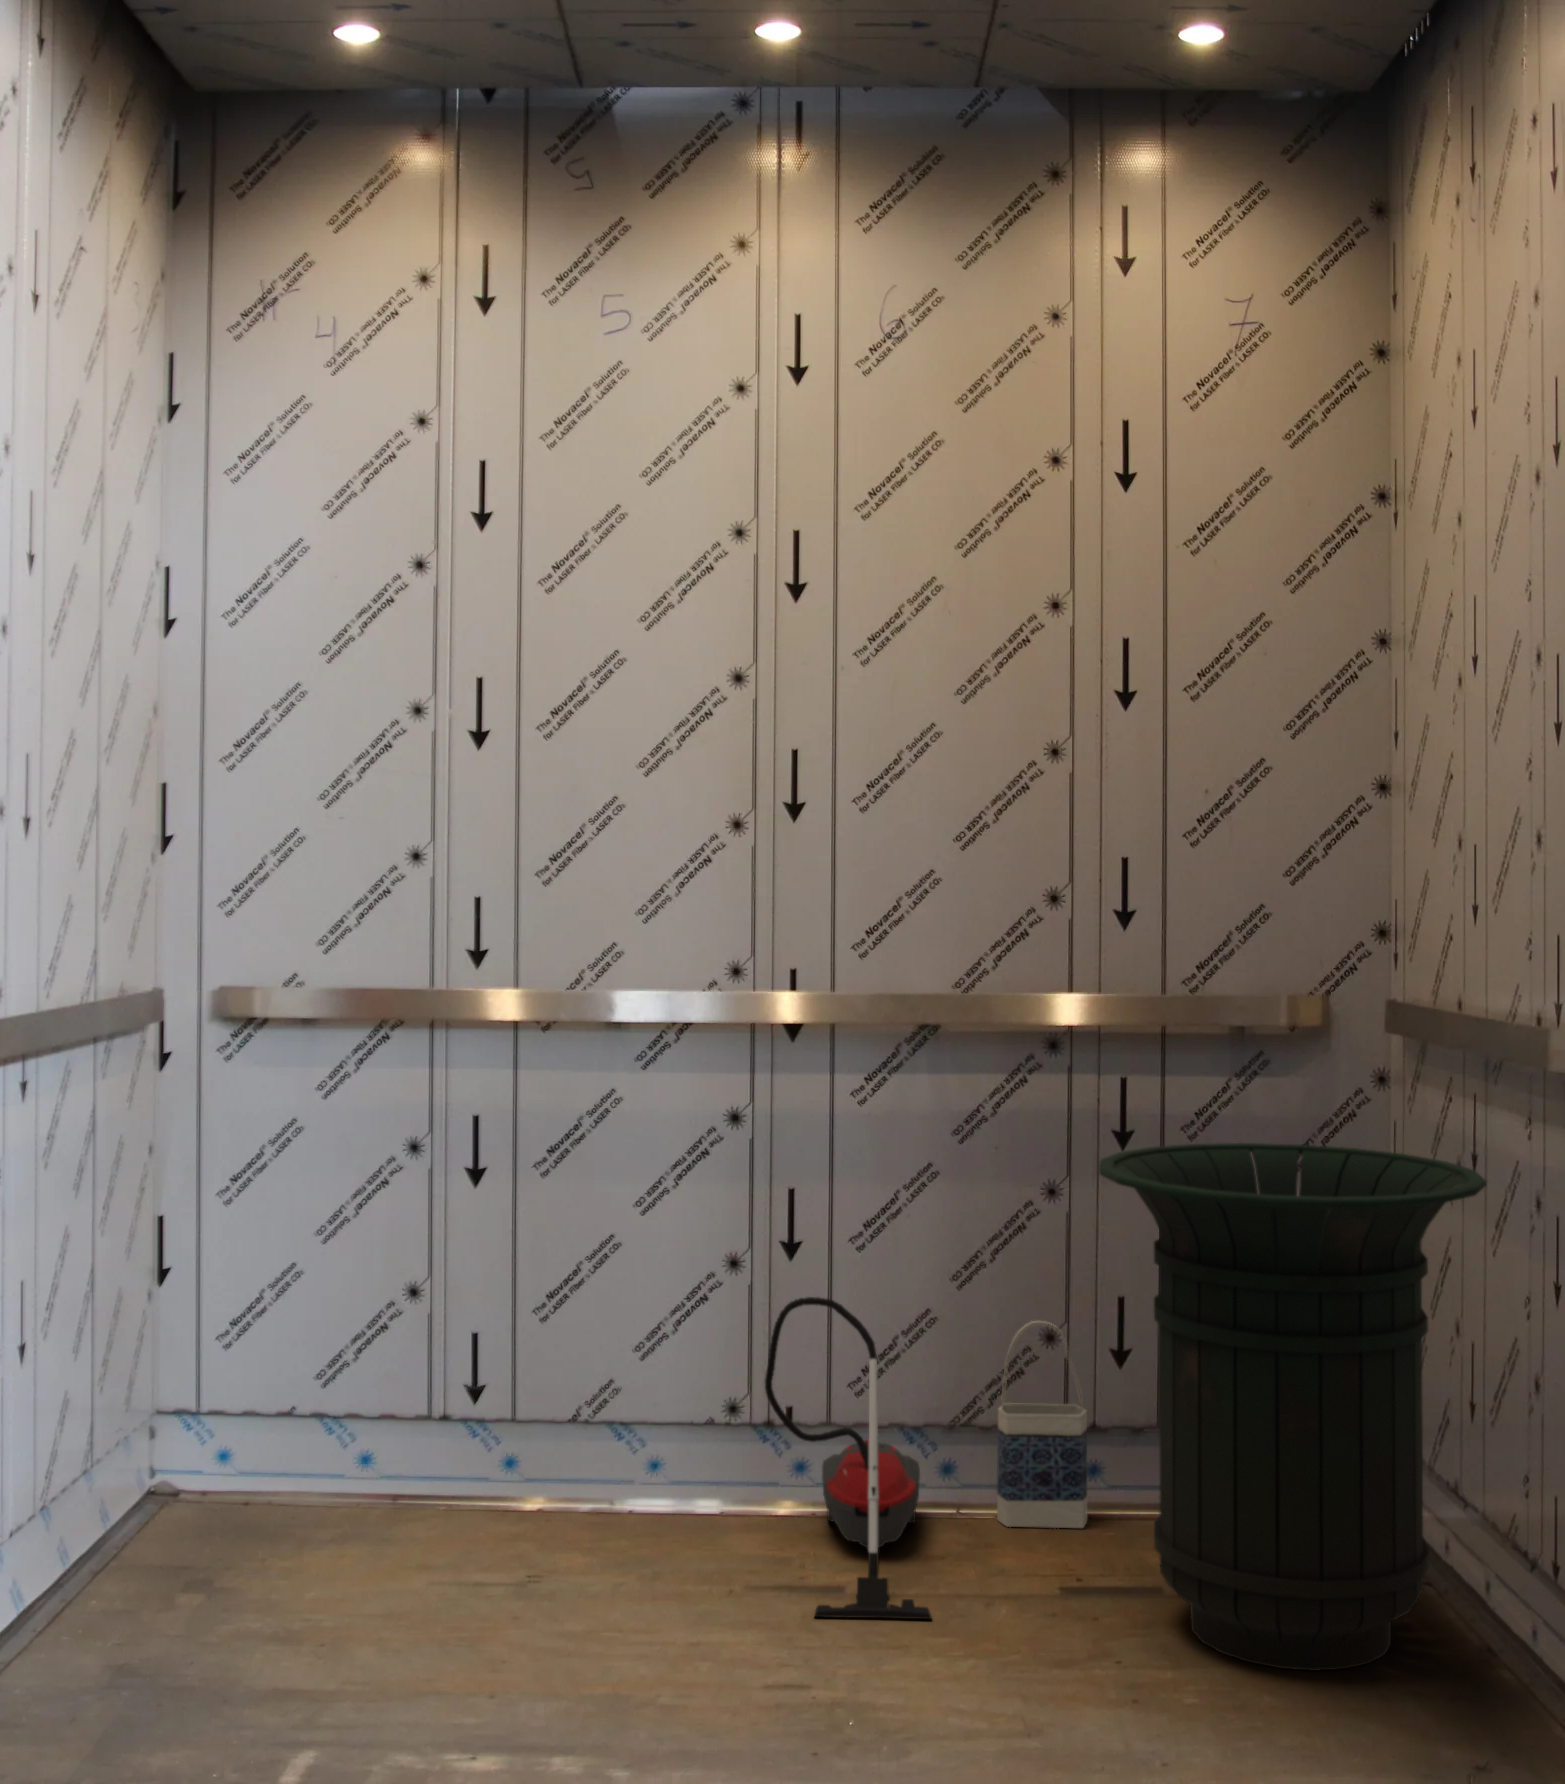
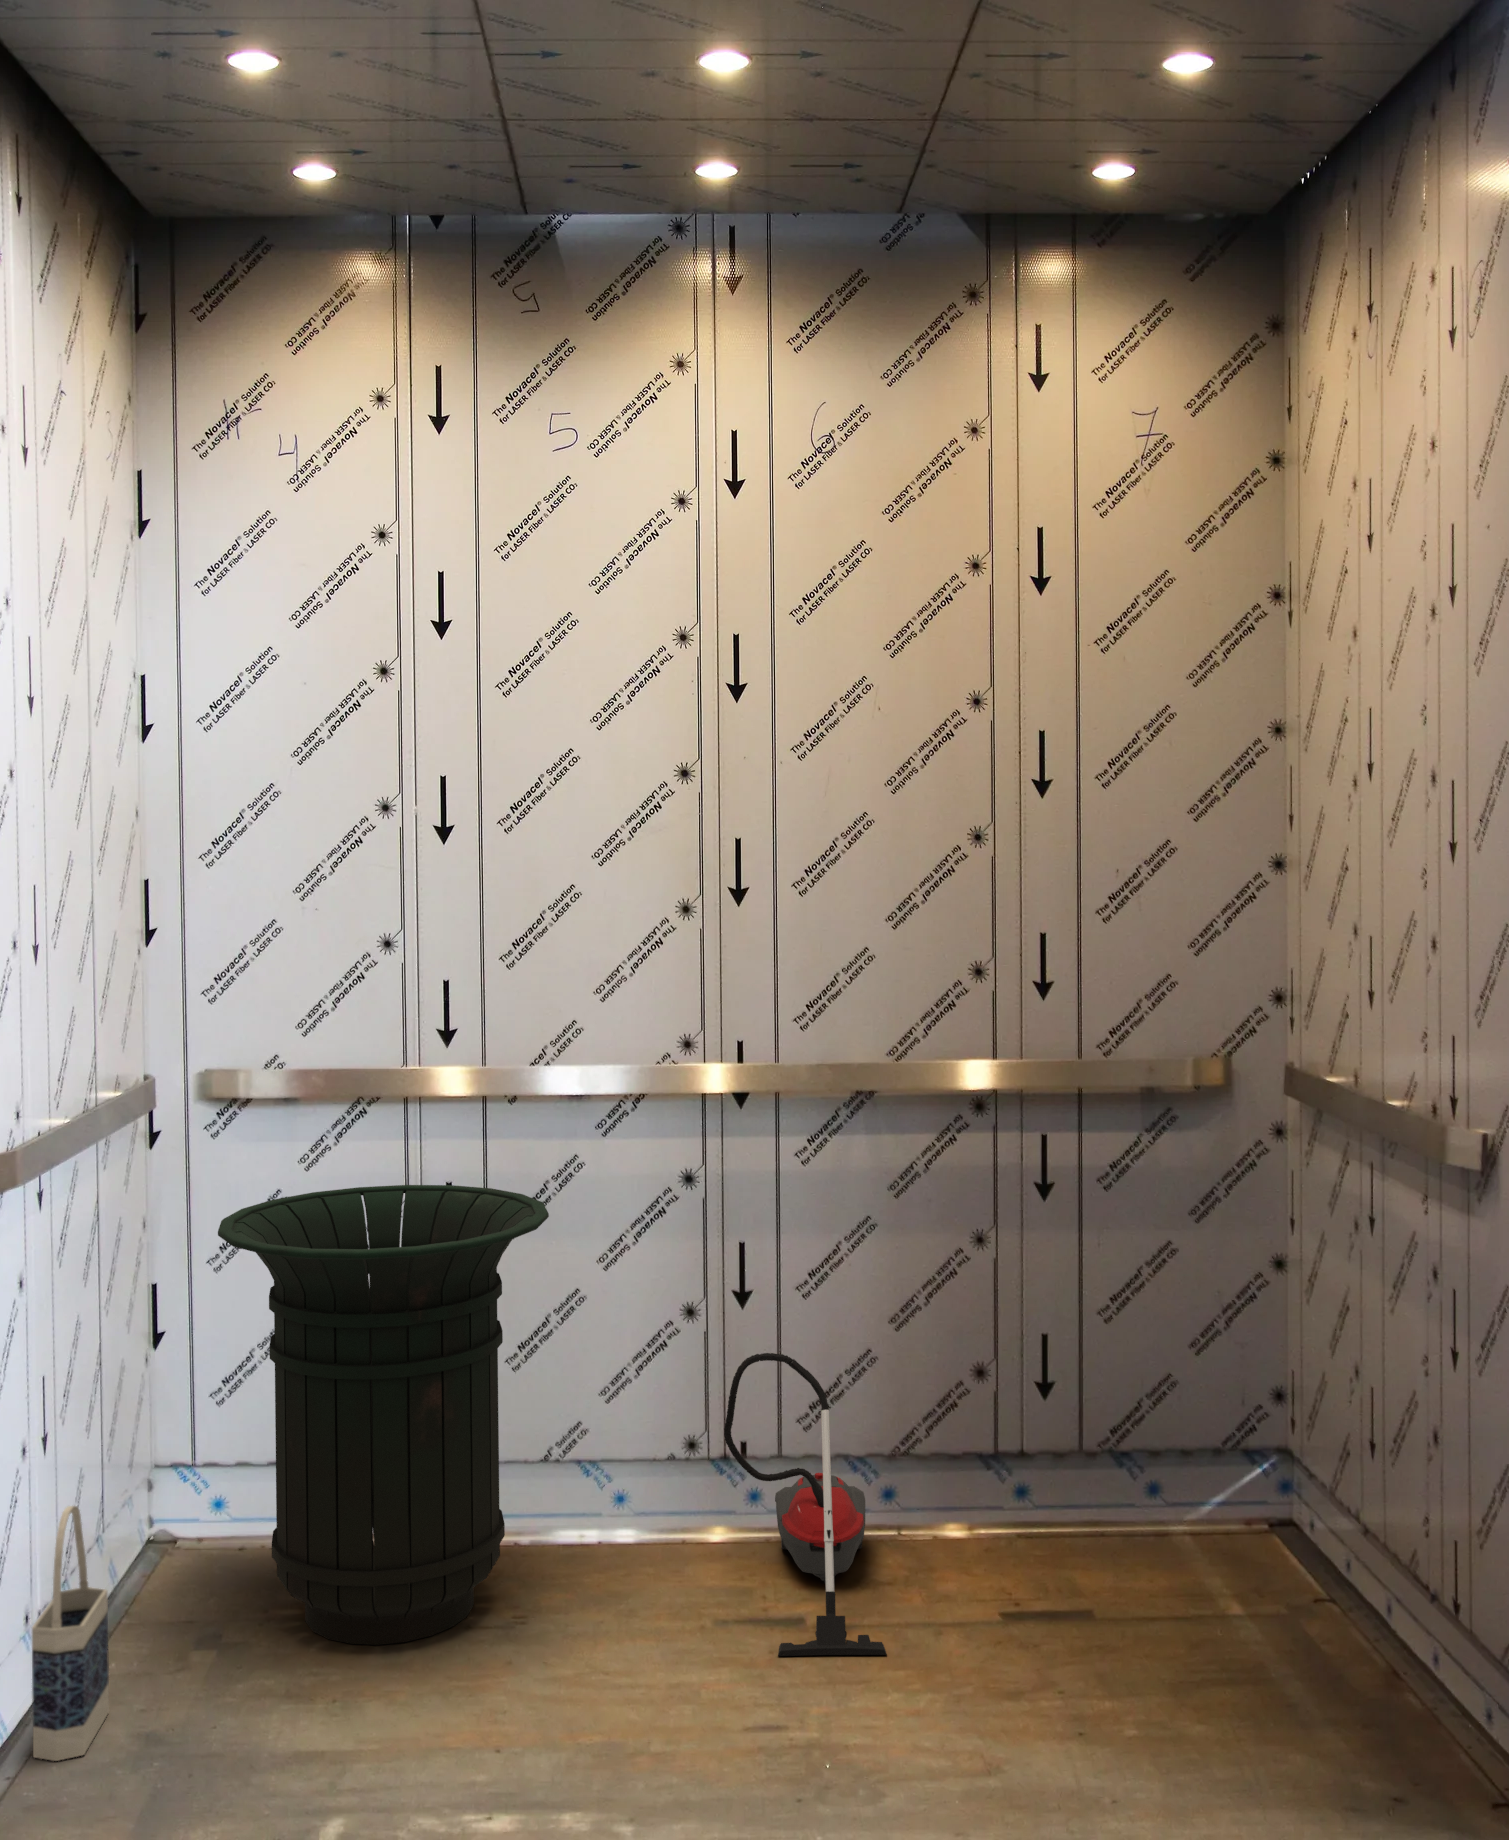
trash can: present [1099,1143,1487,1671] -> present [218,1185,549,1645]
bag: present [997,1321,1087,1528] -> present [32,1506,109,1761]

